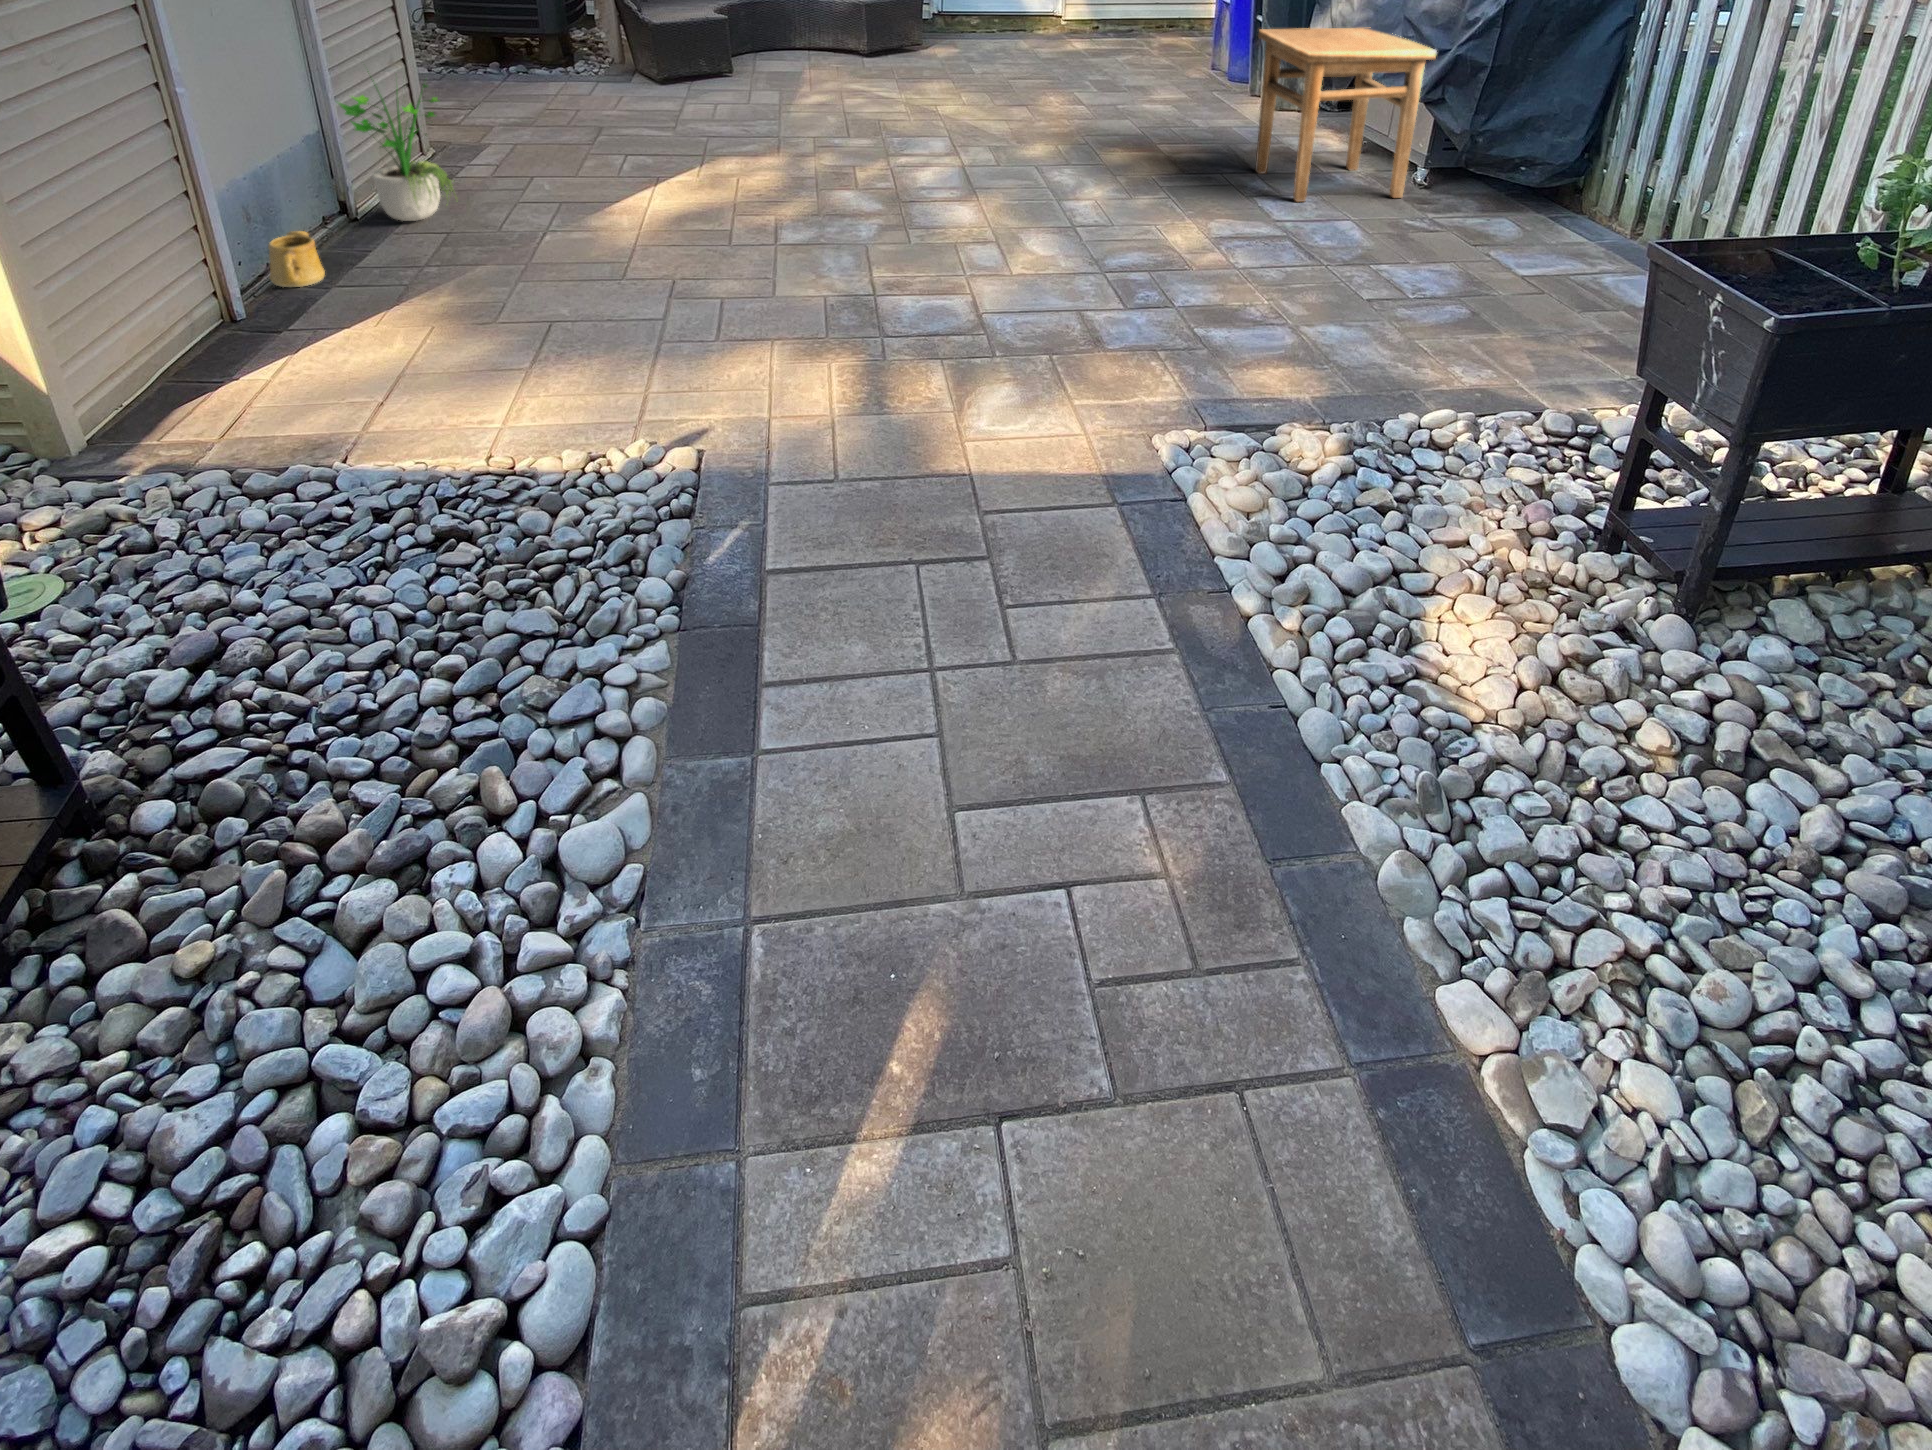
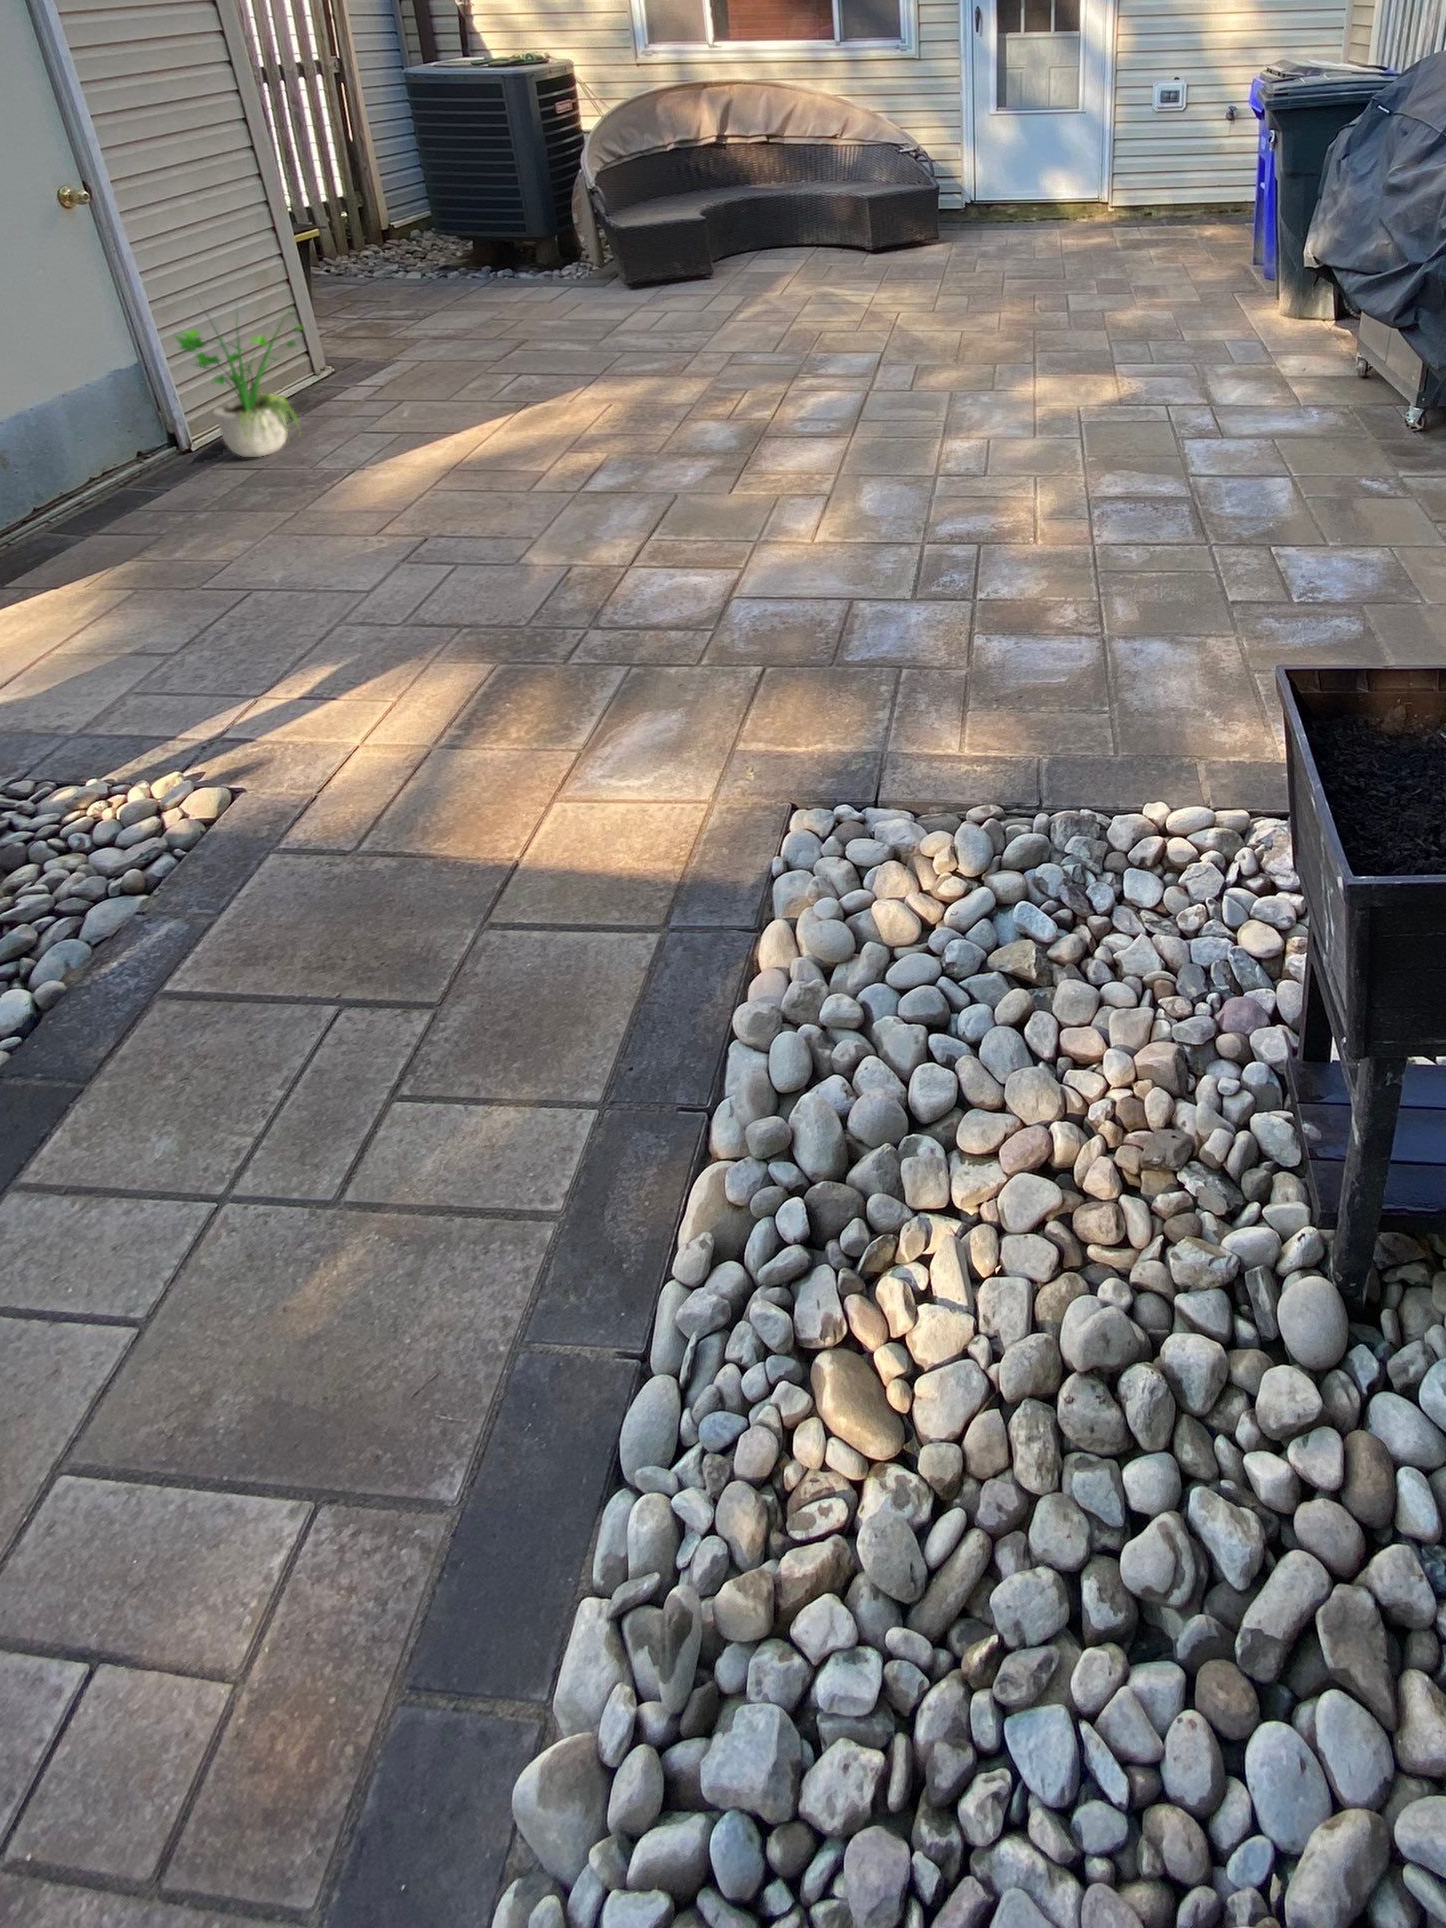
side table: present [1255,28,1437,202] -> none [1211,232,1412,449]
watering can: present [268,231,325,287] -> none [51,475,116,537]

